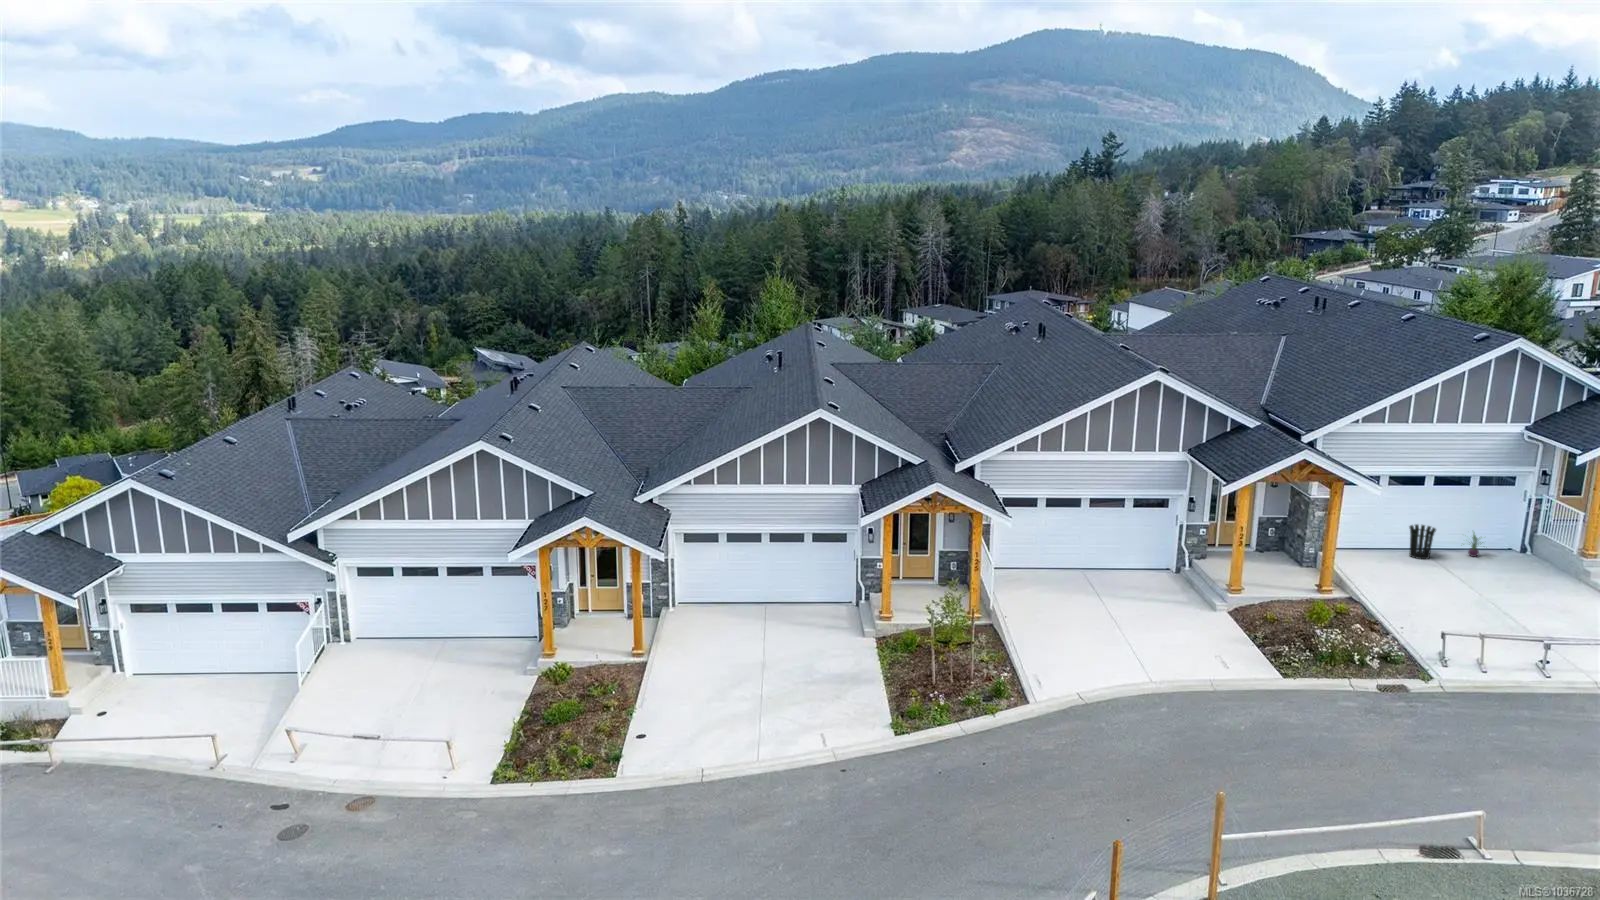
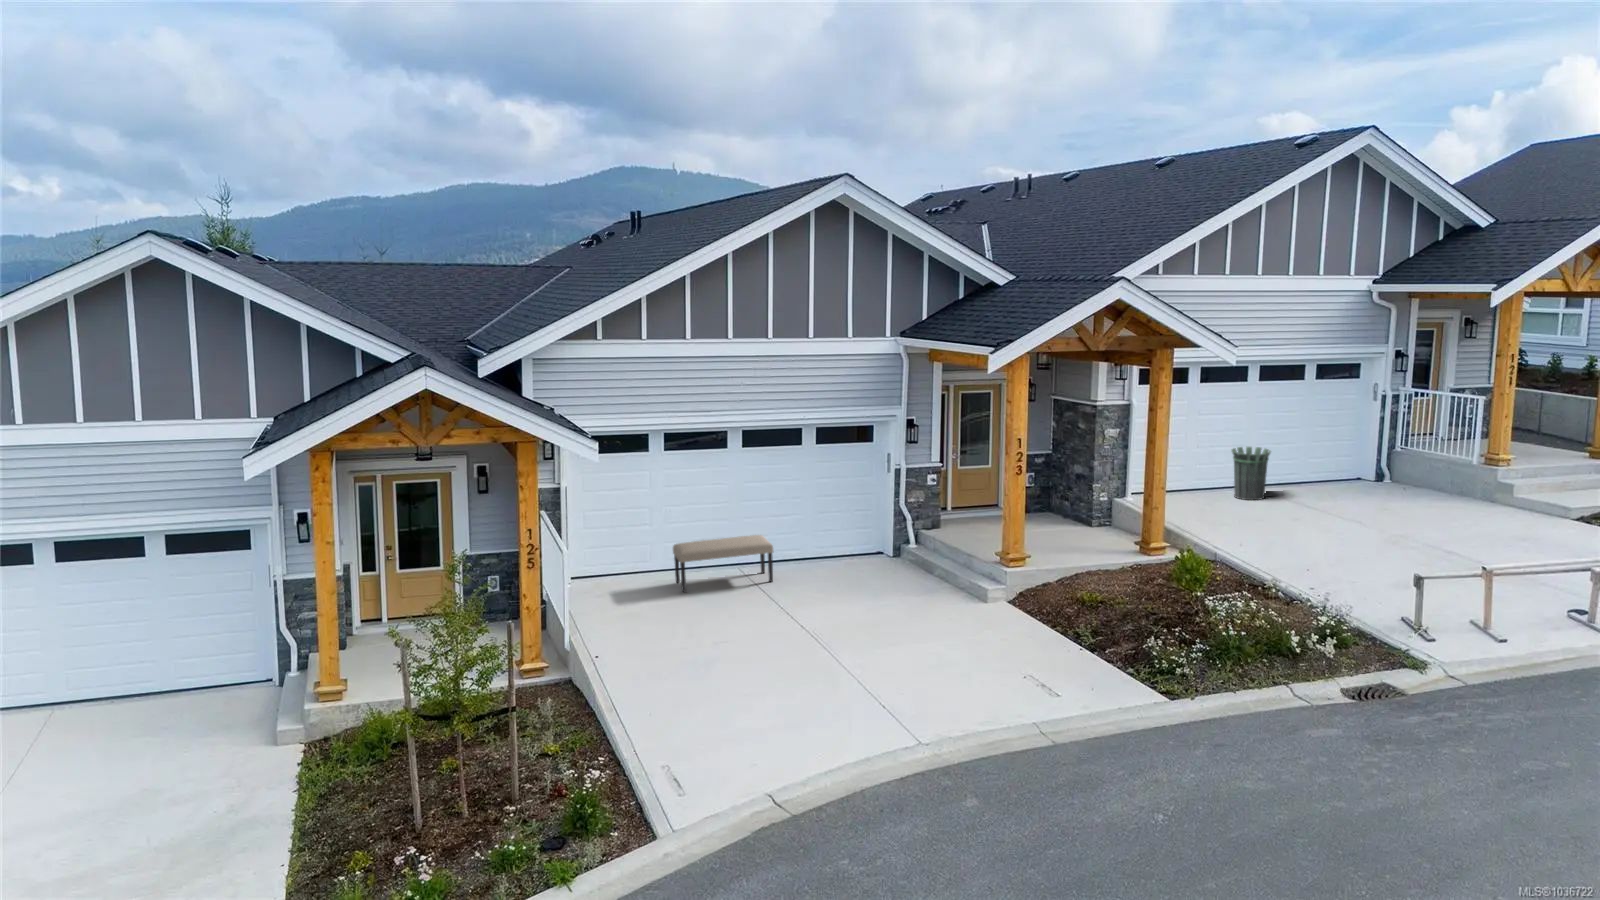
decorative plant: present [1468,533,1483,557] -> none [1300,449,1343,490]
bench: none [1049,554,1105,581] -> present [673,535,773,592]

